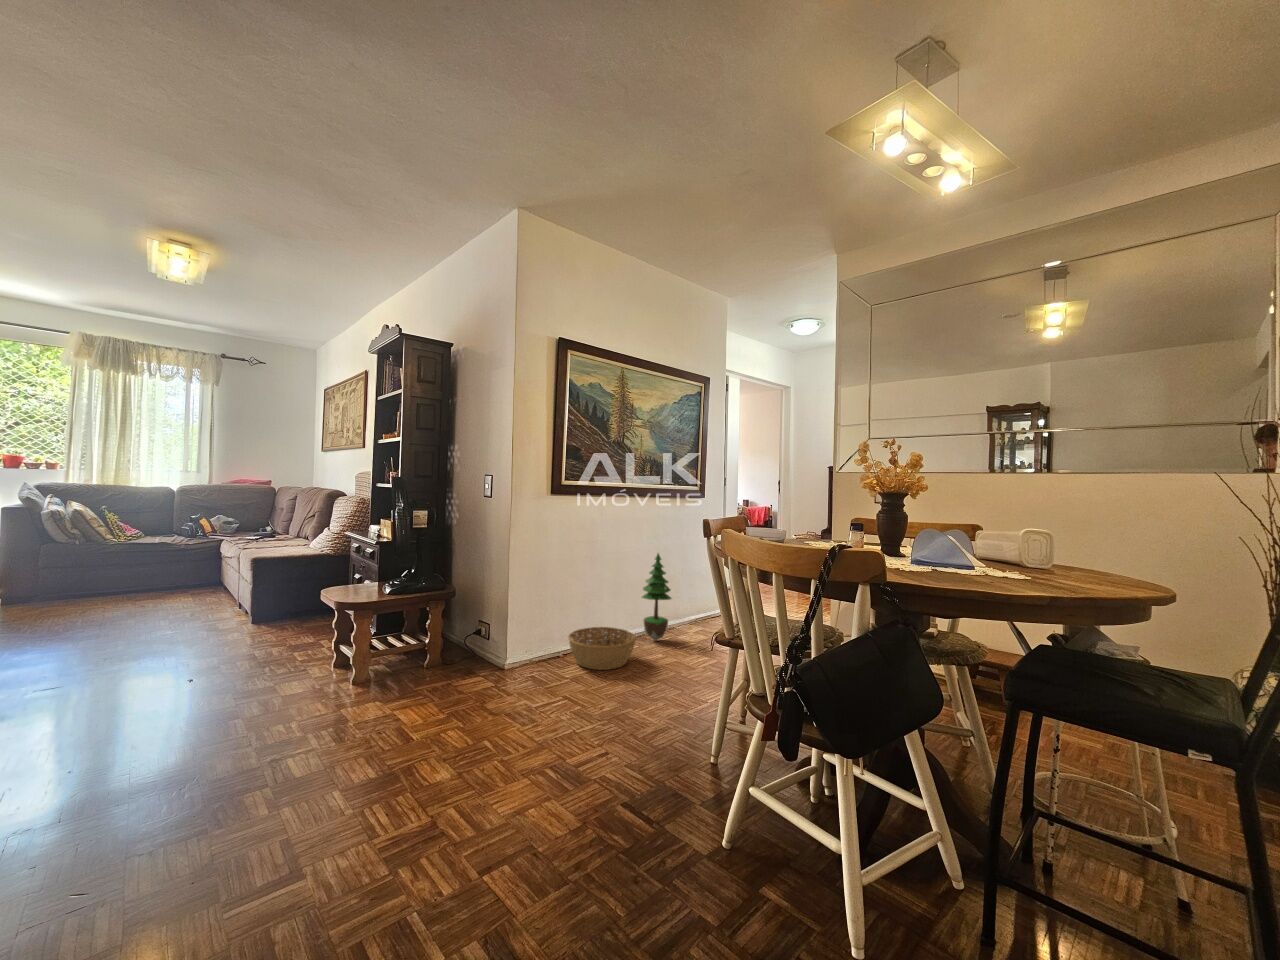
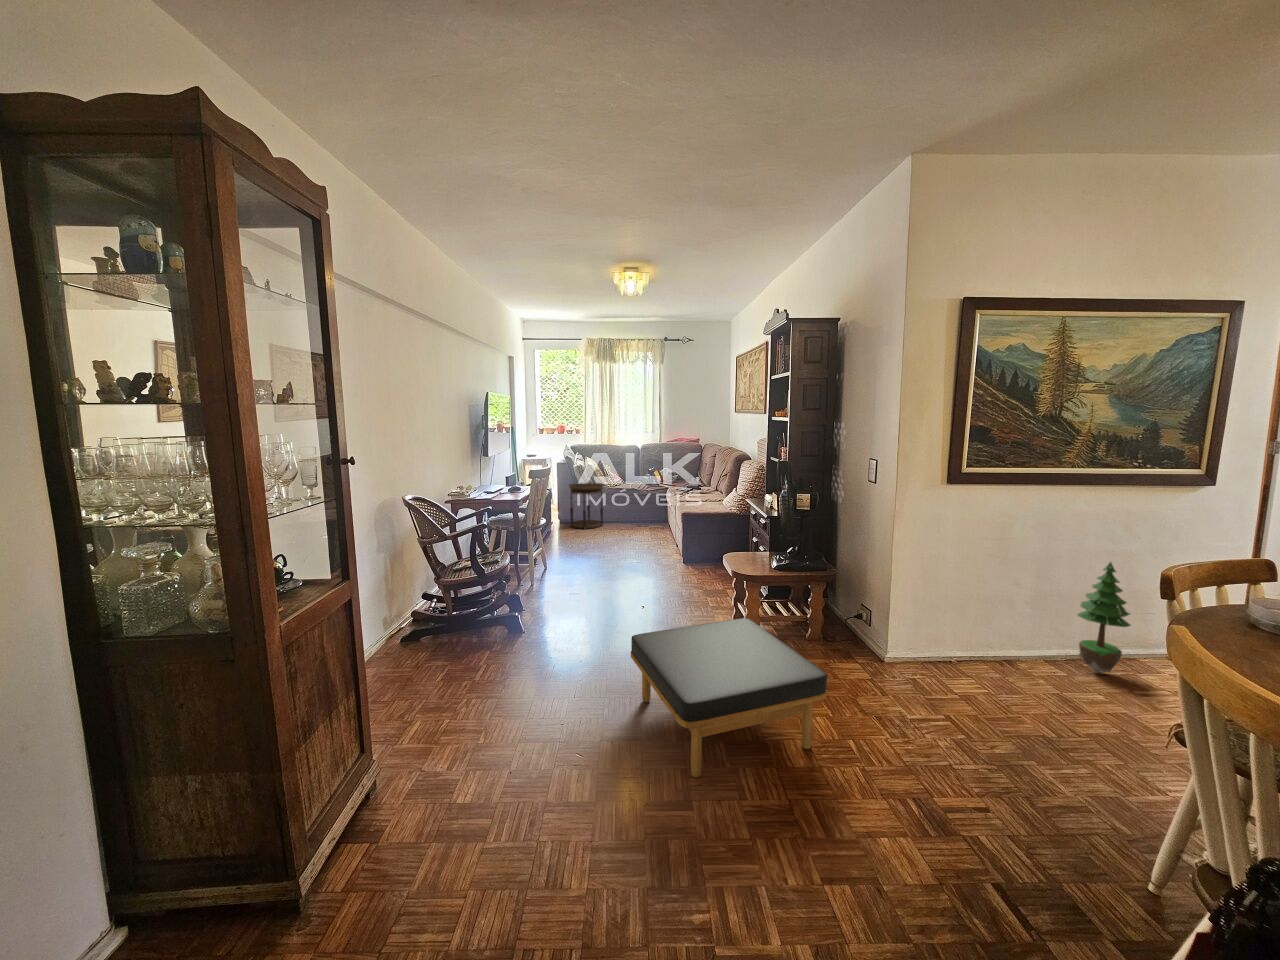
side table: none [28,535,105,605] -> present [569,483,603,529]
basket: present [568,627,636,670] -> none [961,638,1060,699]
ottoman: none [184,645,463,842] -> present [631,618,827,777]

